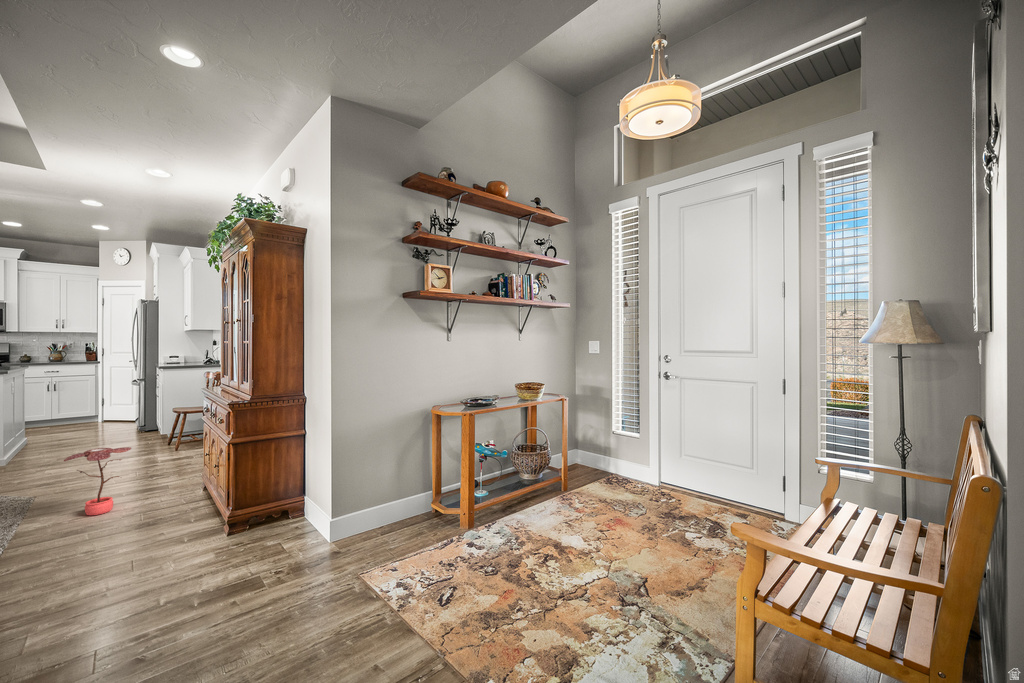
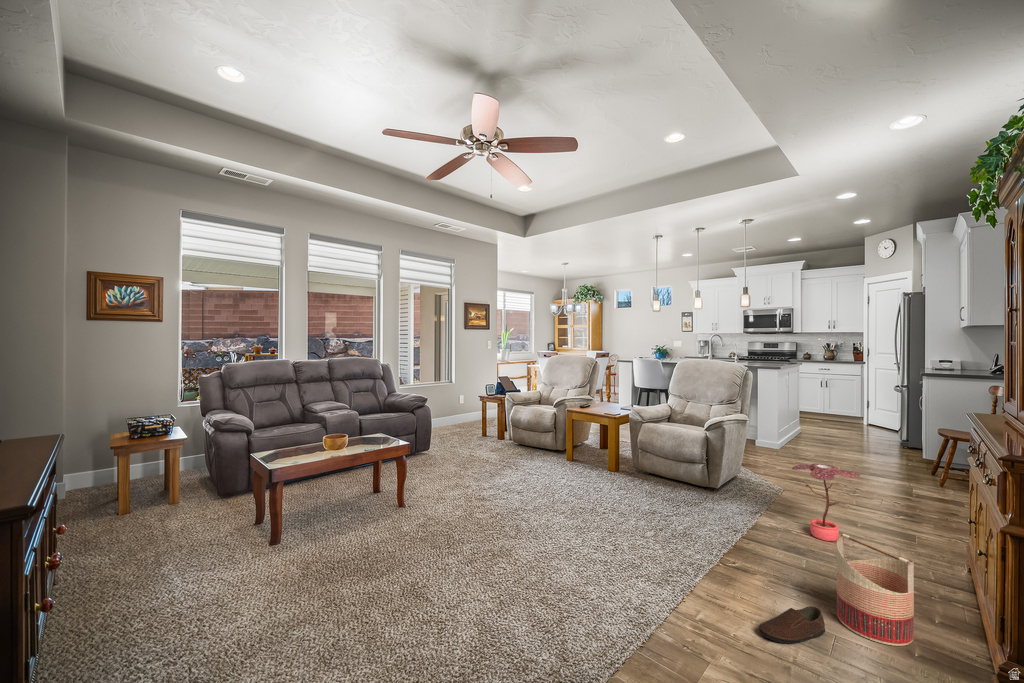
basket: none [131,483,186,552] -> present [837,534,914,646]
shoe: none [70,548,128,591] -> present [759,606,825,644]

